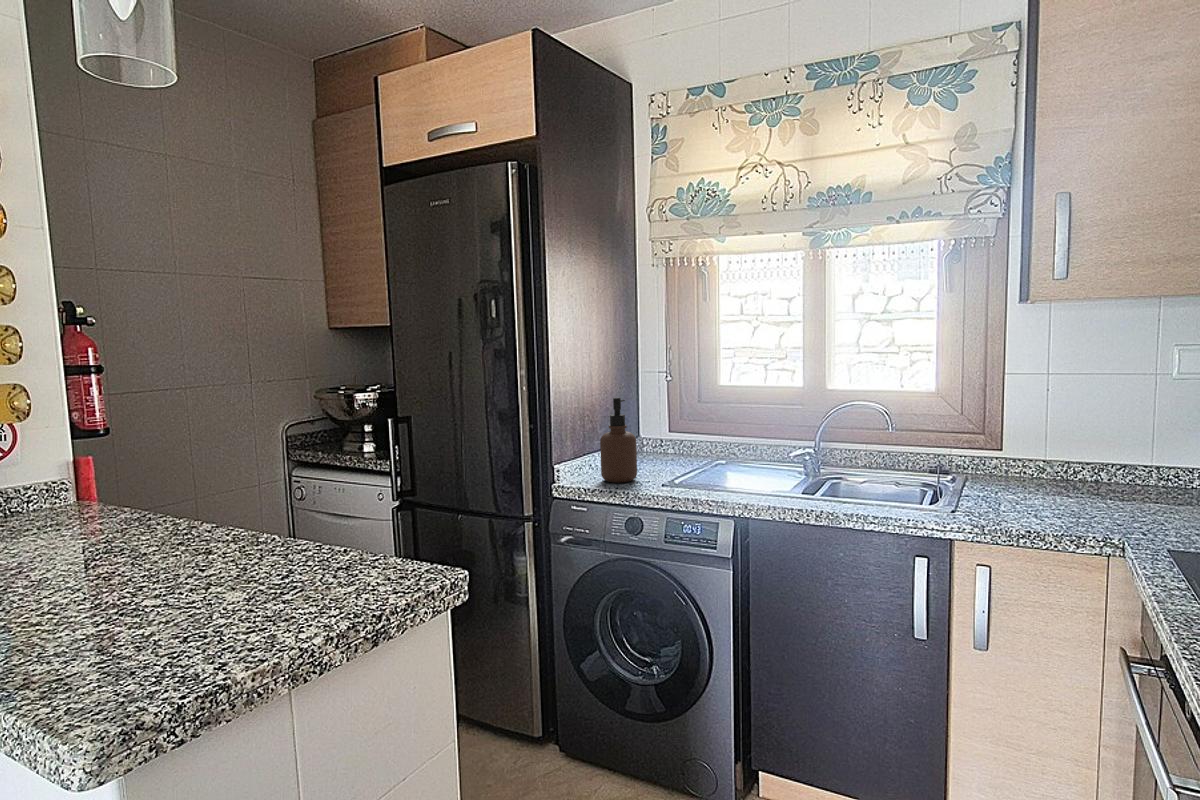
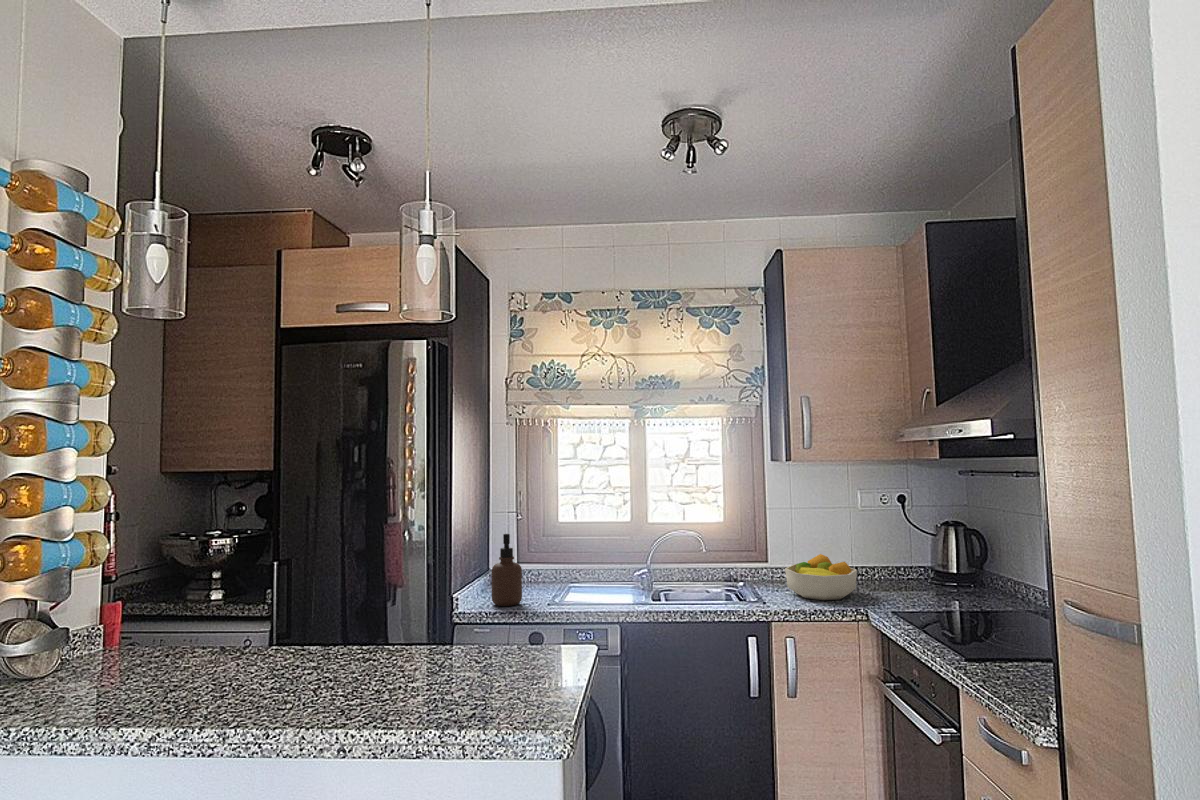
fruit bowl: none [1011,442,1137,513] -> present [785,554,857,600]

